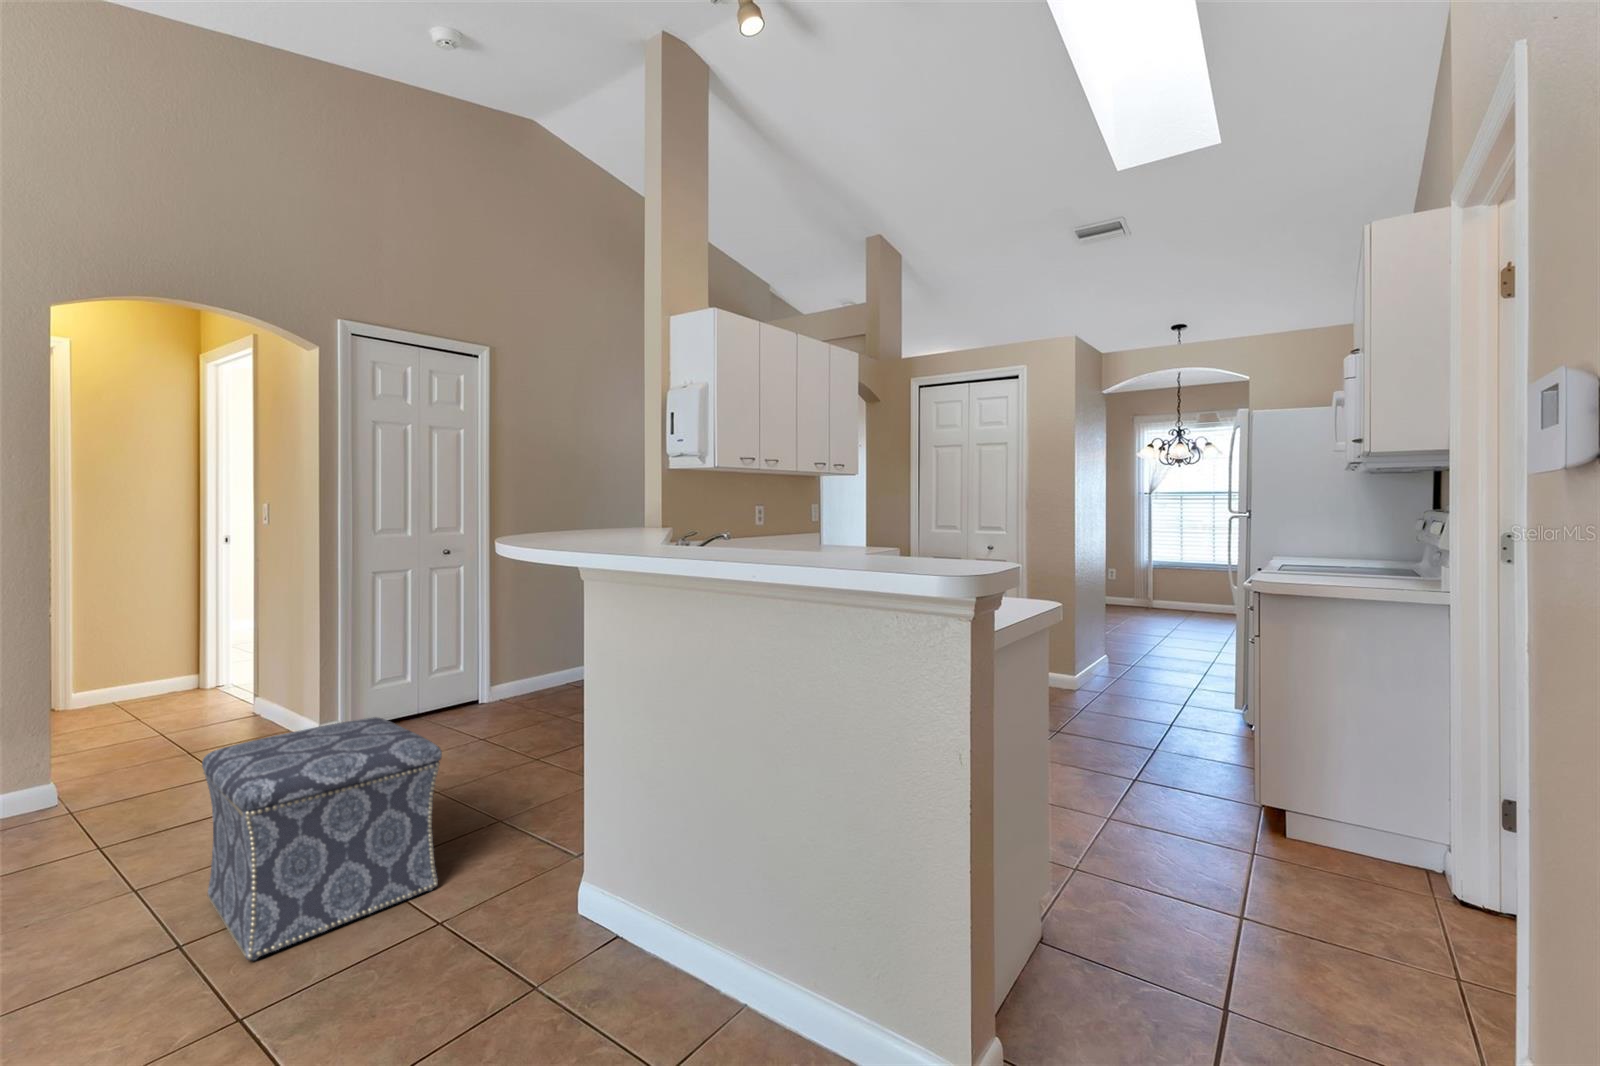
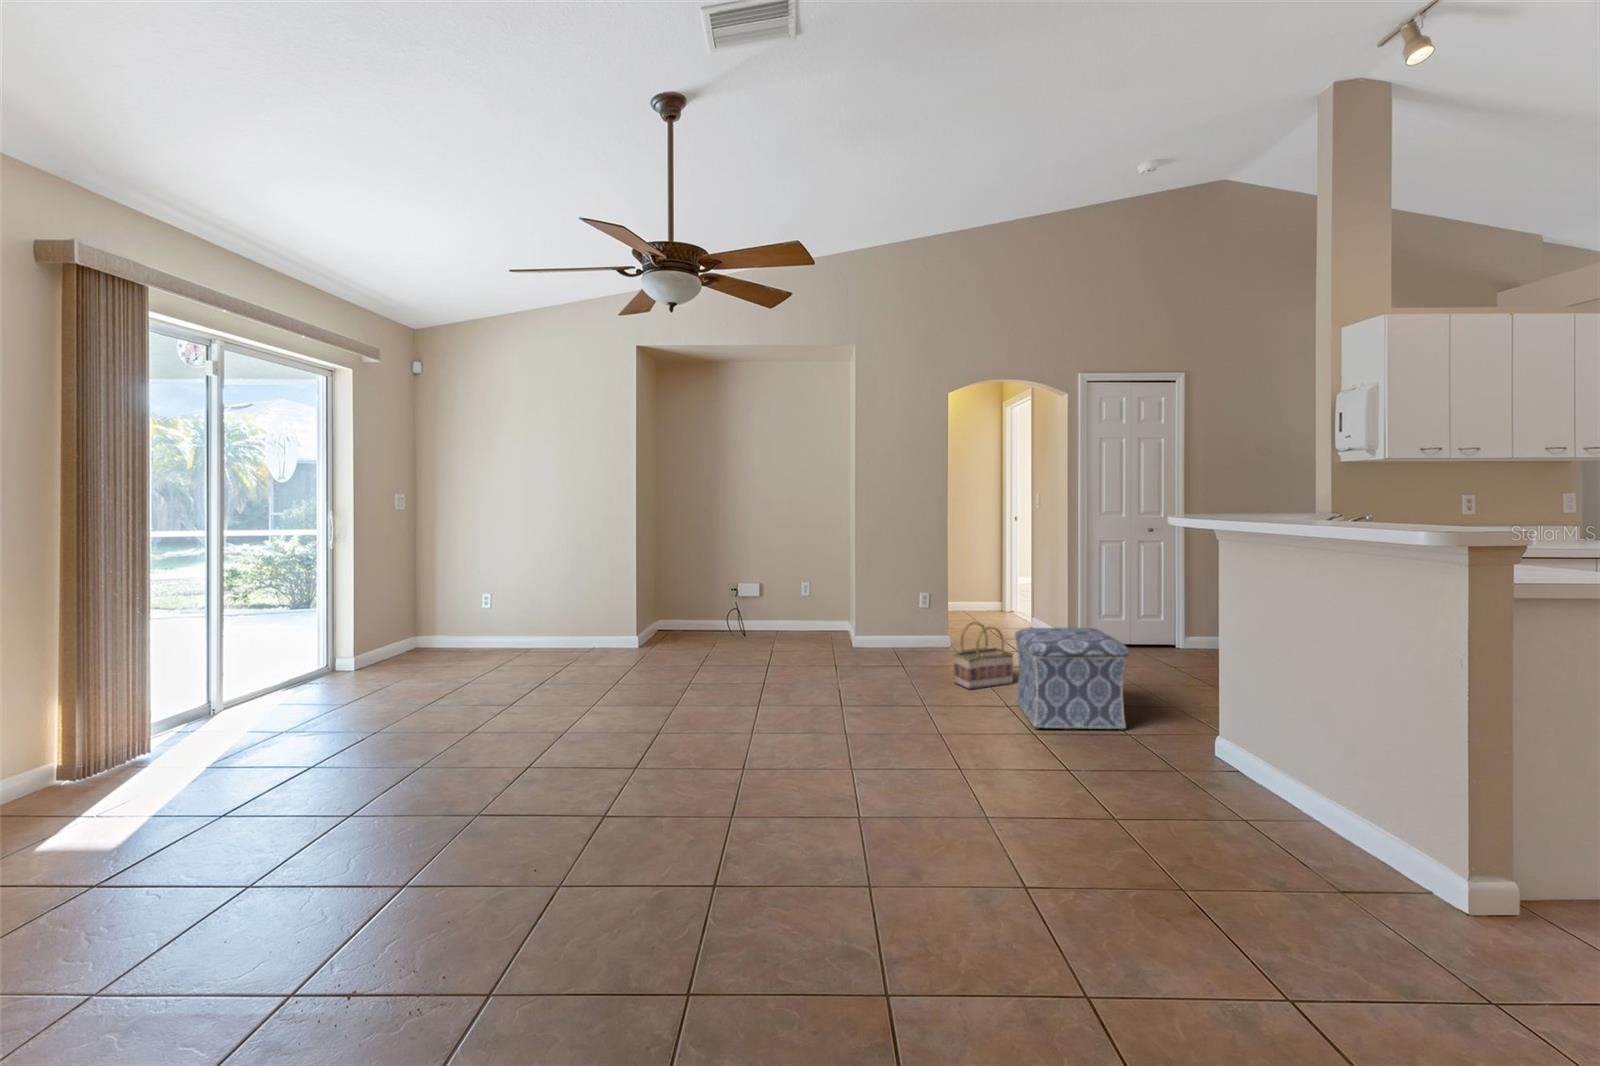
basket: none [36,743,206,898] -> present [953,622,1013,689]

